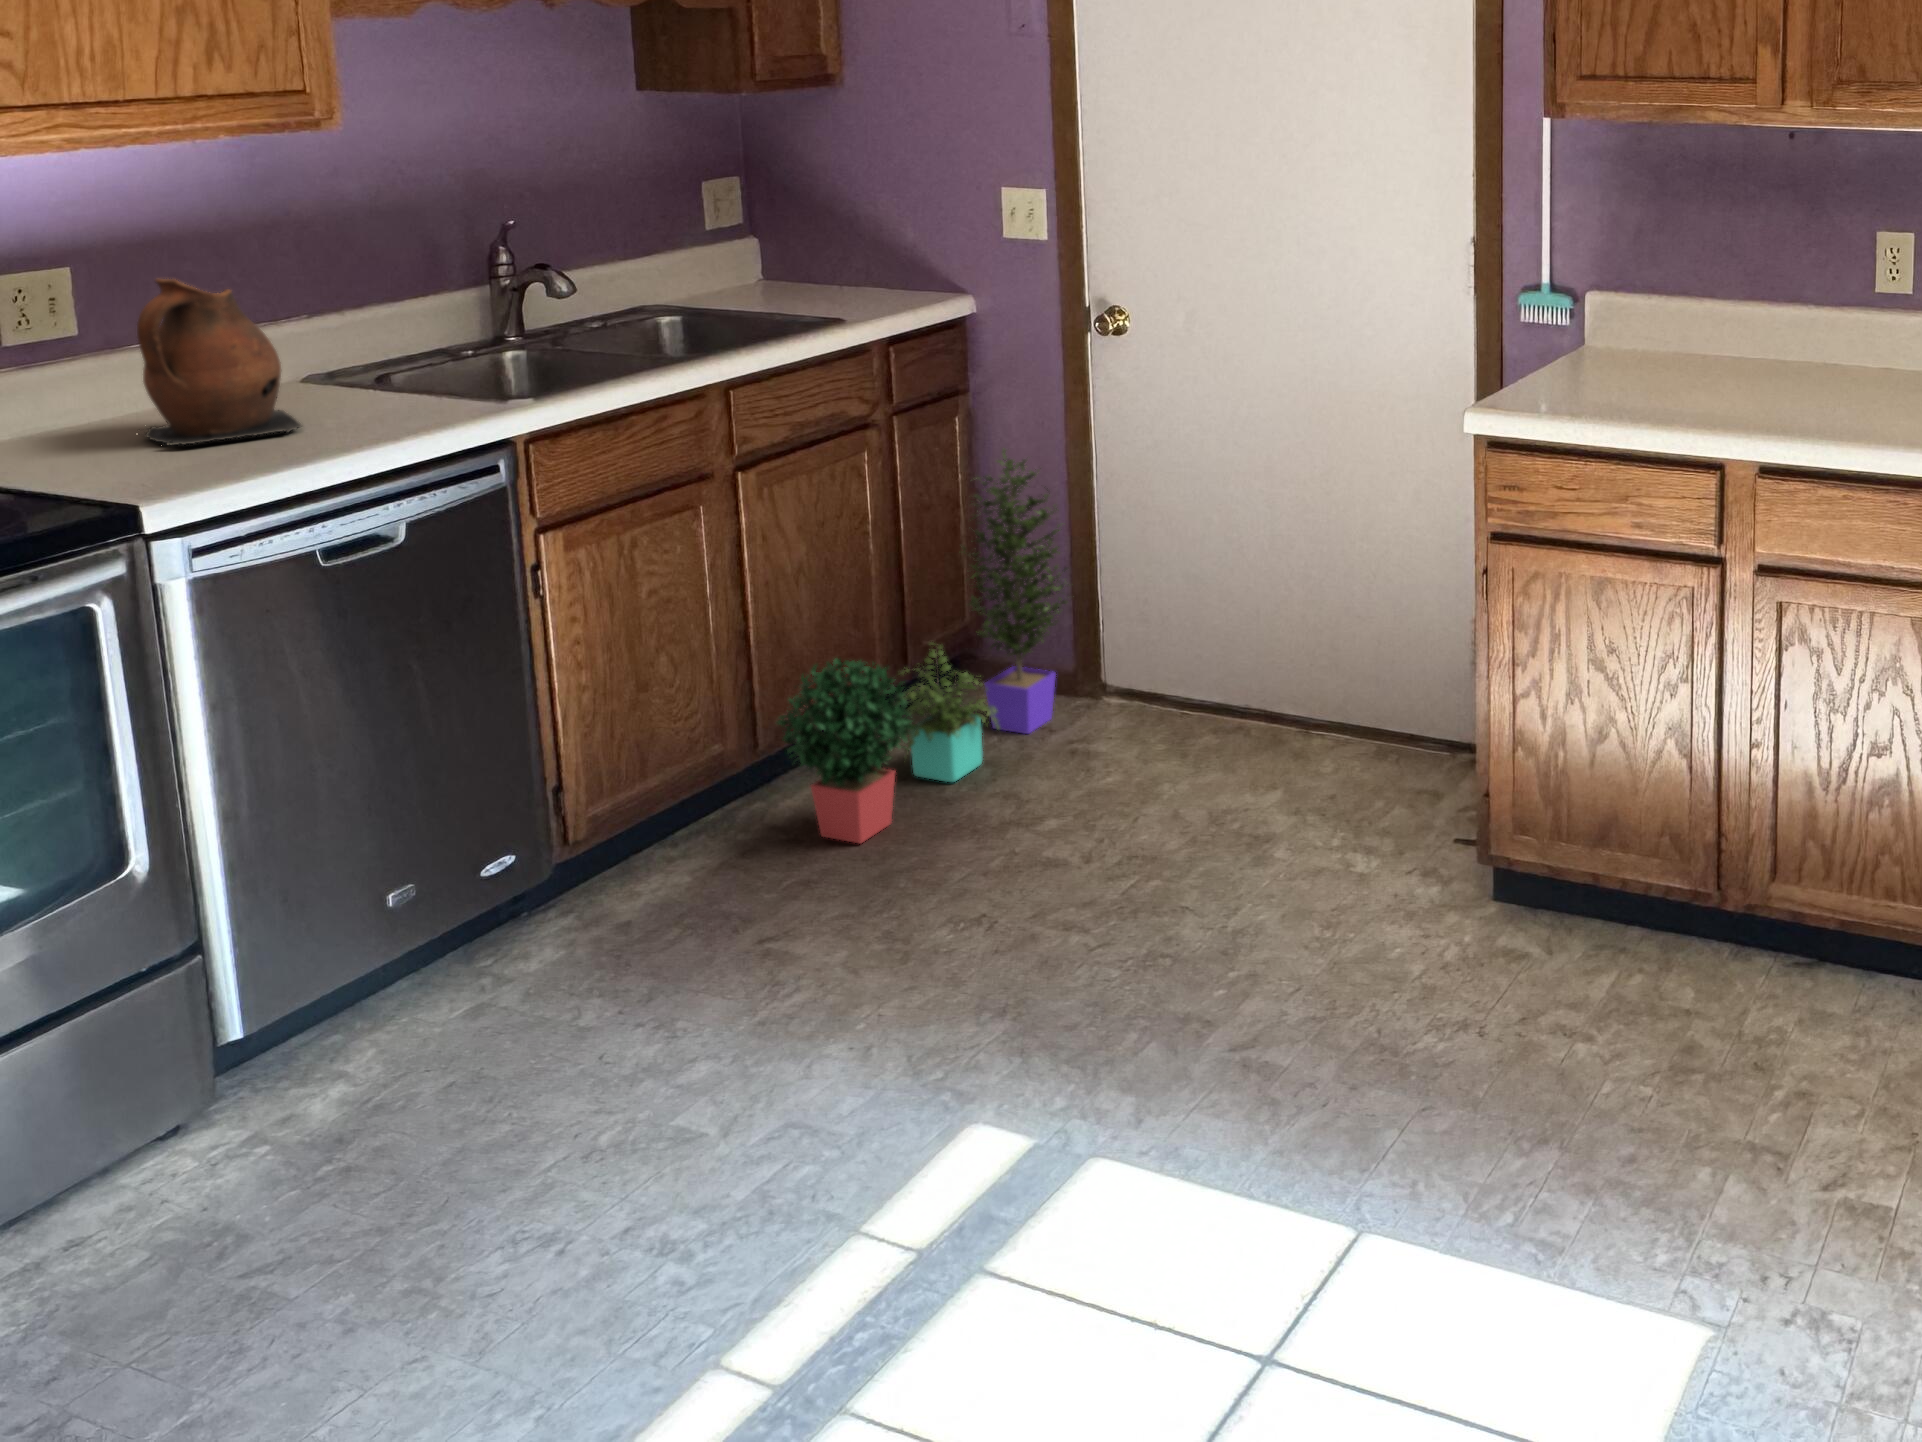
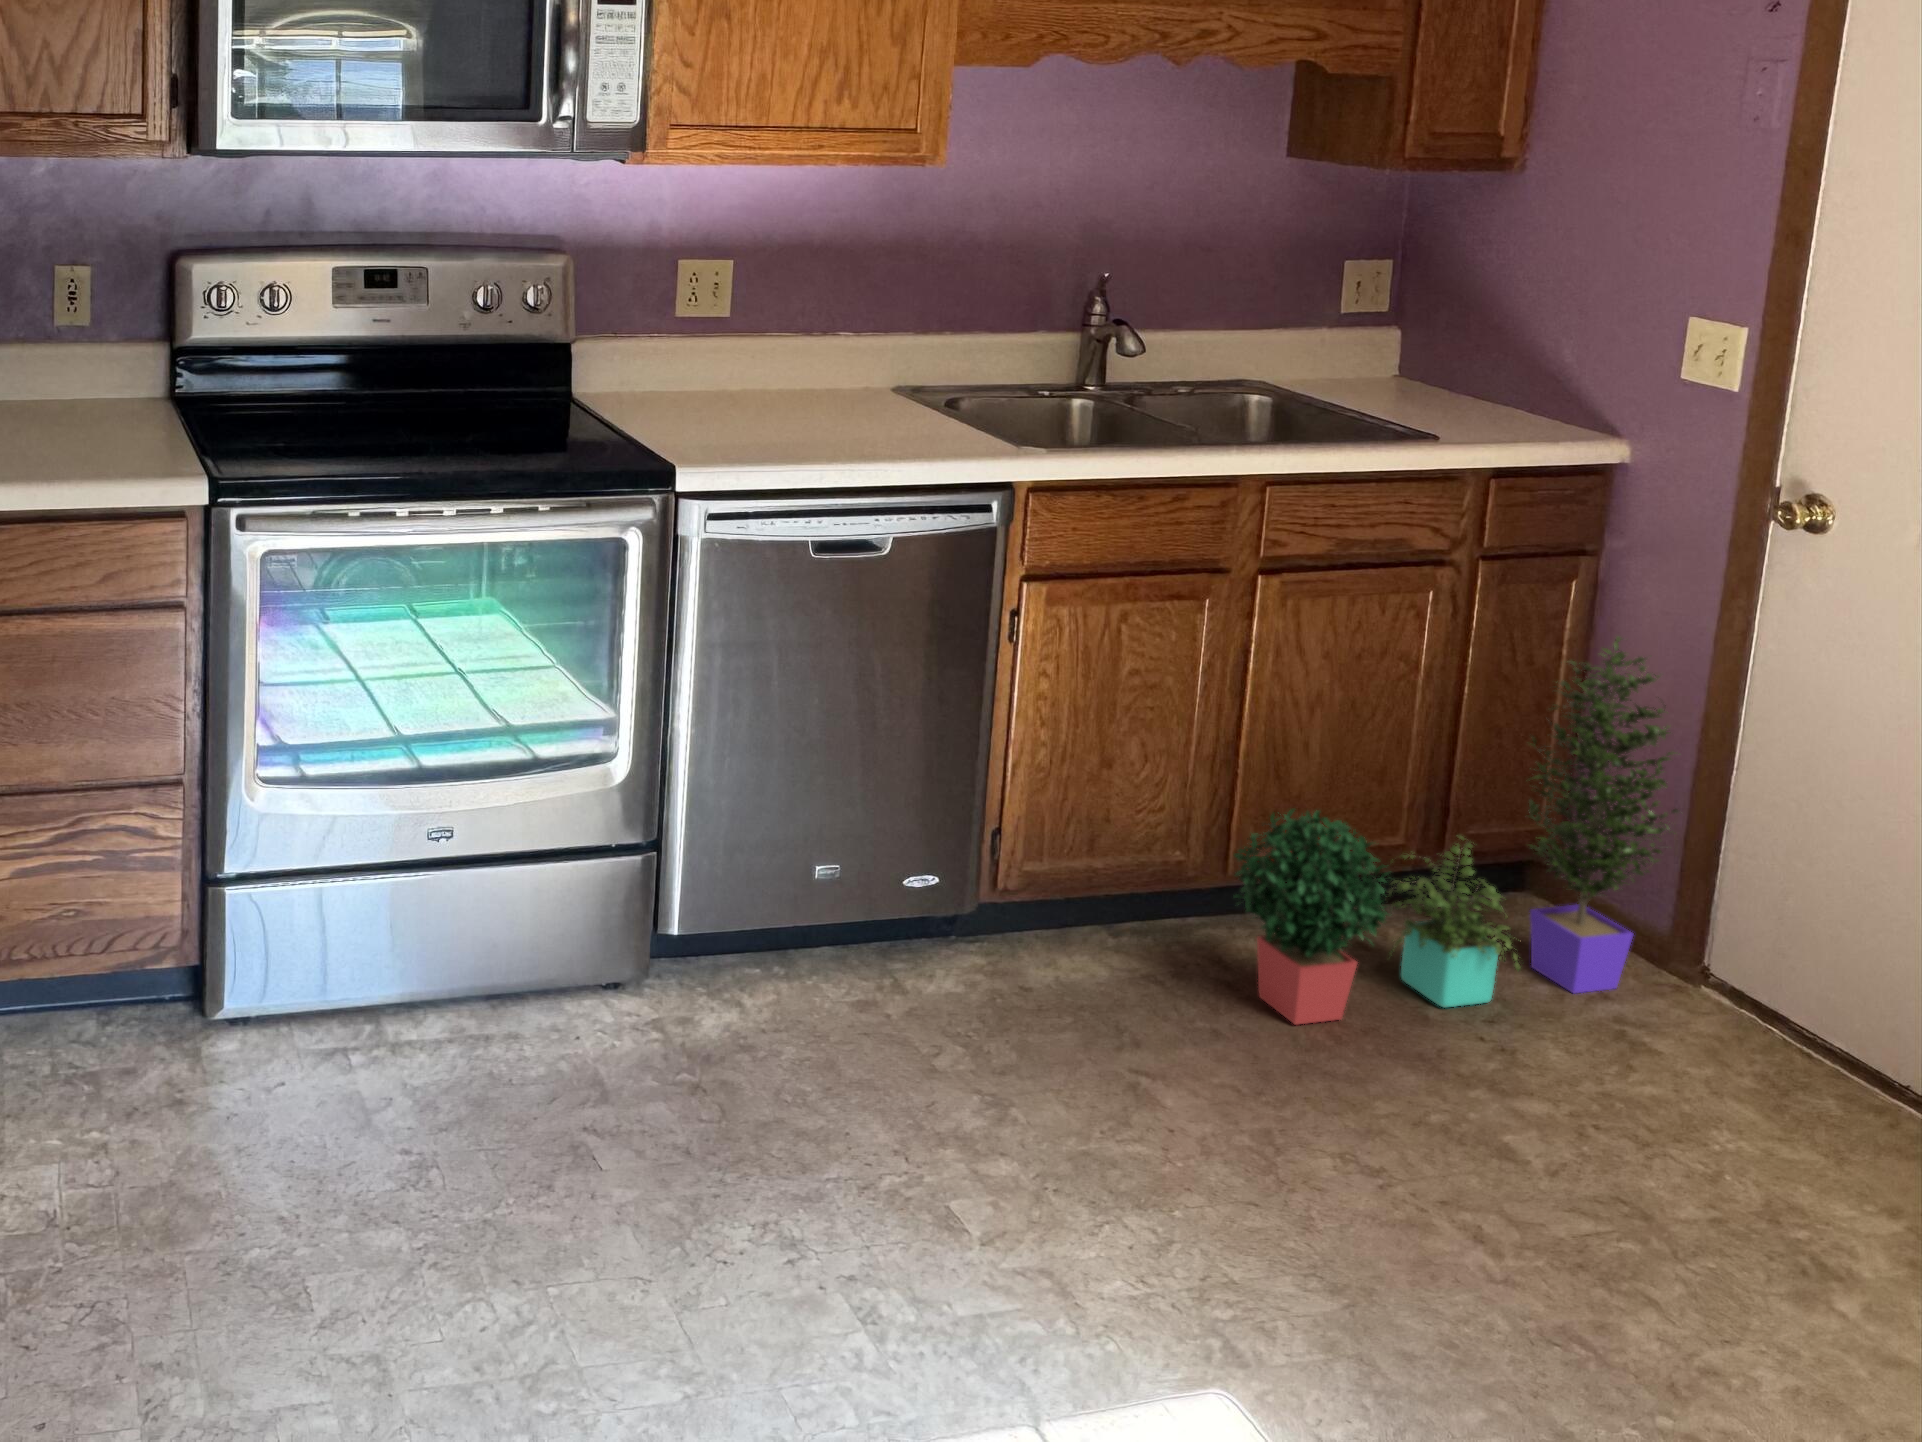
ceramic pitcher: present [137,279,302,445] -> none [733,281,847,434]

